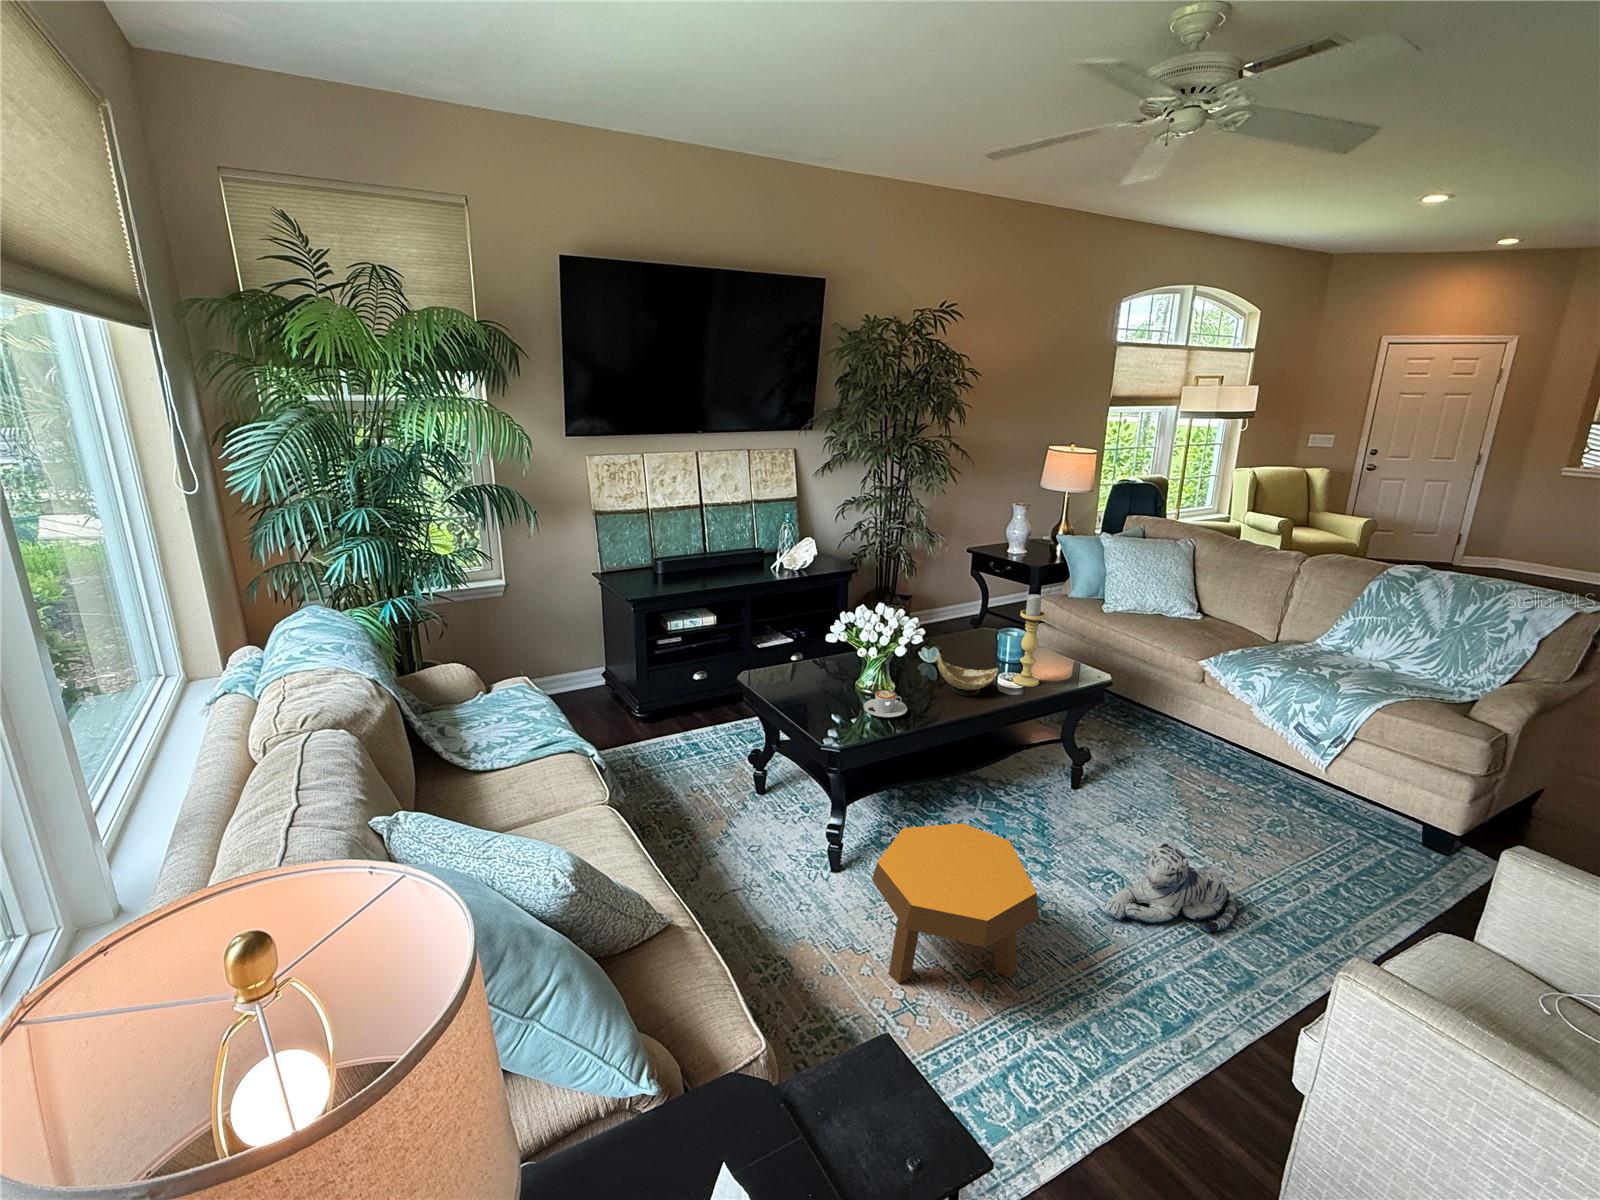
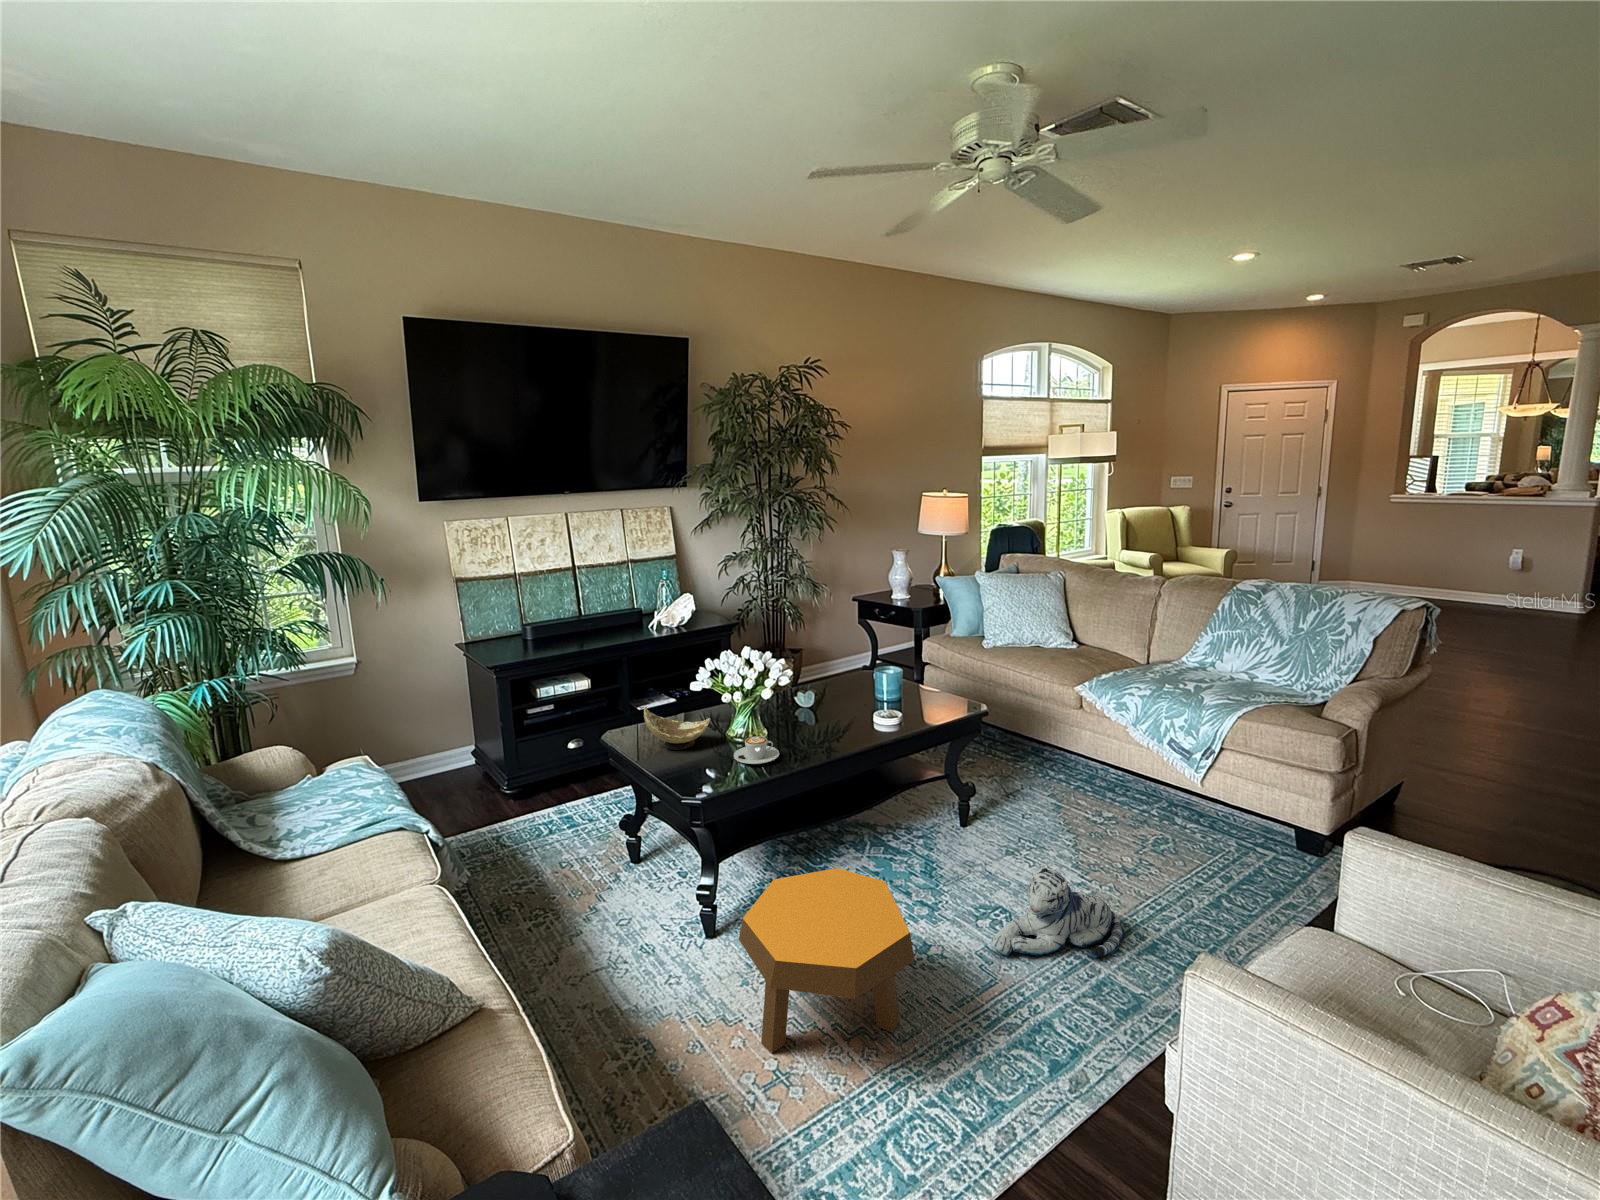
candle holder: present [1013,594,1046,687] -> none [891,627,917,723]
decorative bowl: present [937,653,998,696] -> present [644,707,710,750]

